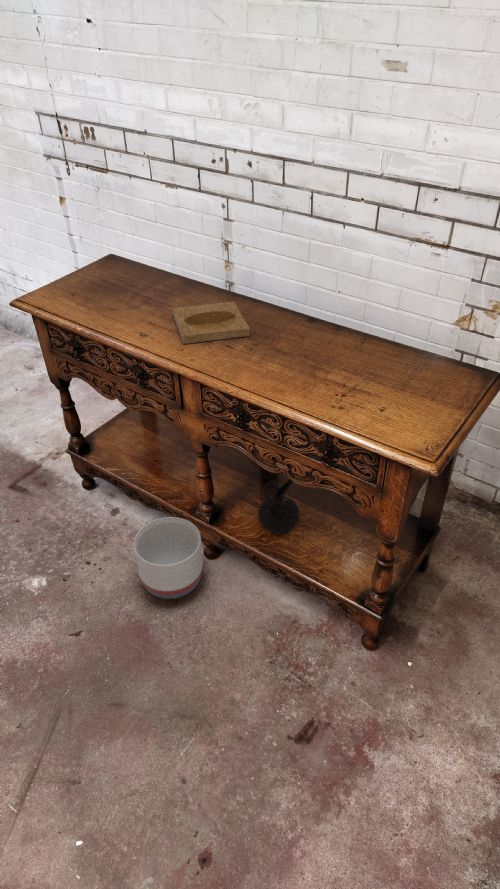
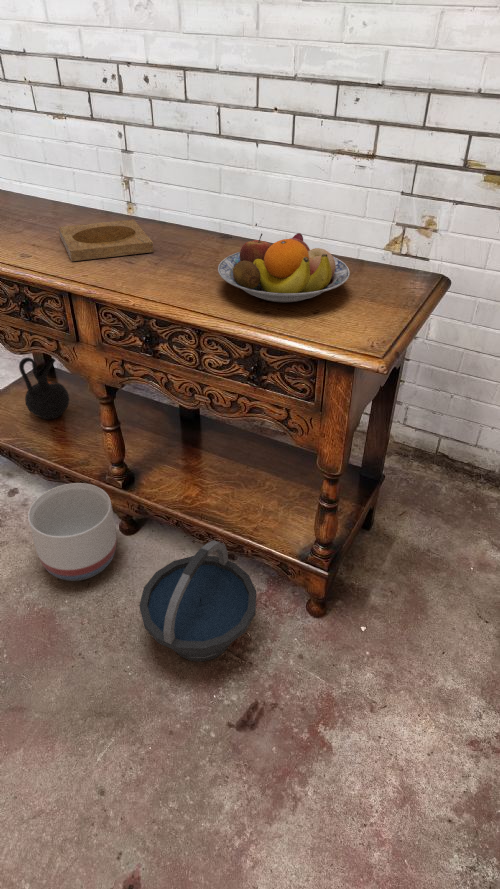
fruit bowl: none [304,334,415,397] -> present [218,233,350,303]
ceramic jug: present [258,479,299,535] -> present [19,357,69,420]
bucket: none [221,580,318,680] -> present [139,540,256,662]

